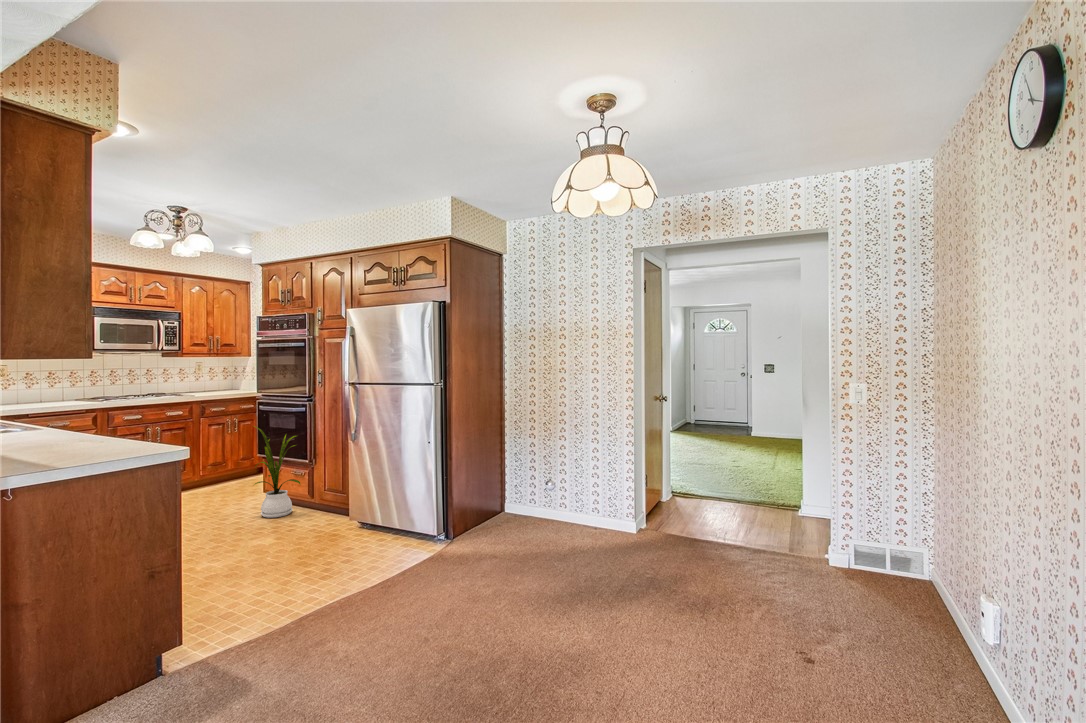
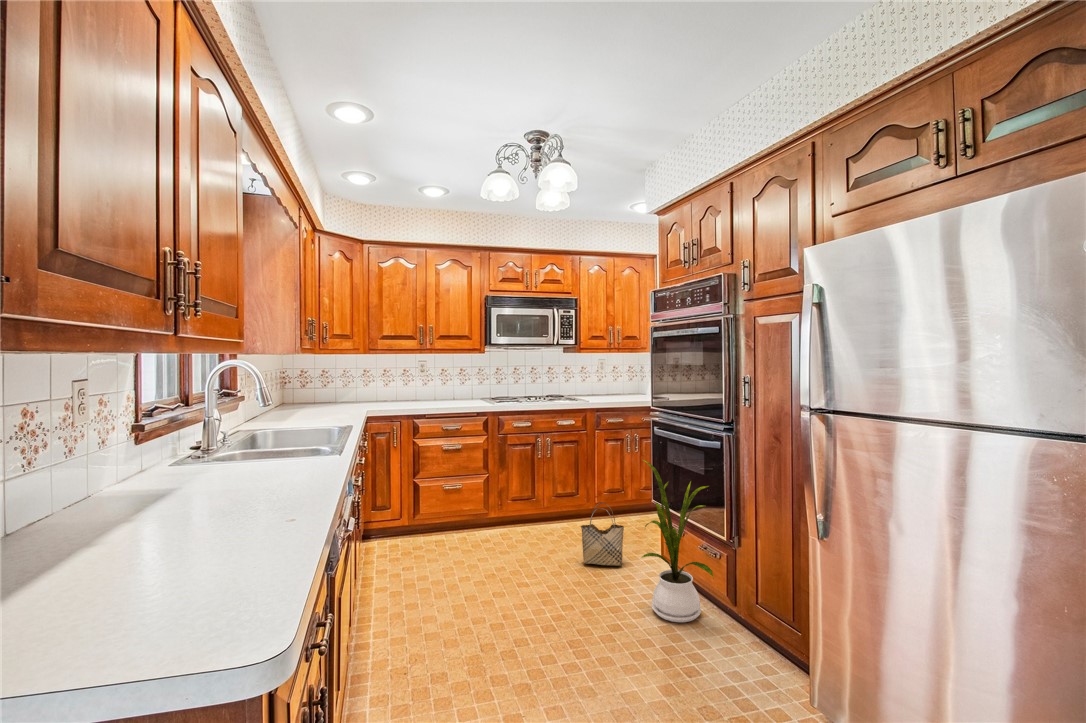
woven basket: none [198,464,234,509] -> present [581,502,624,566]

